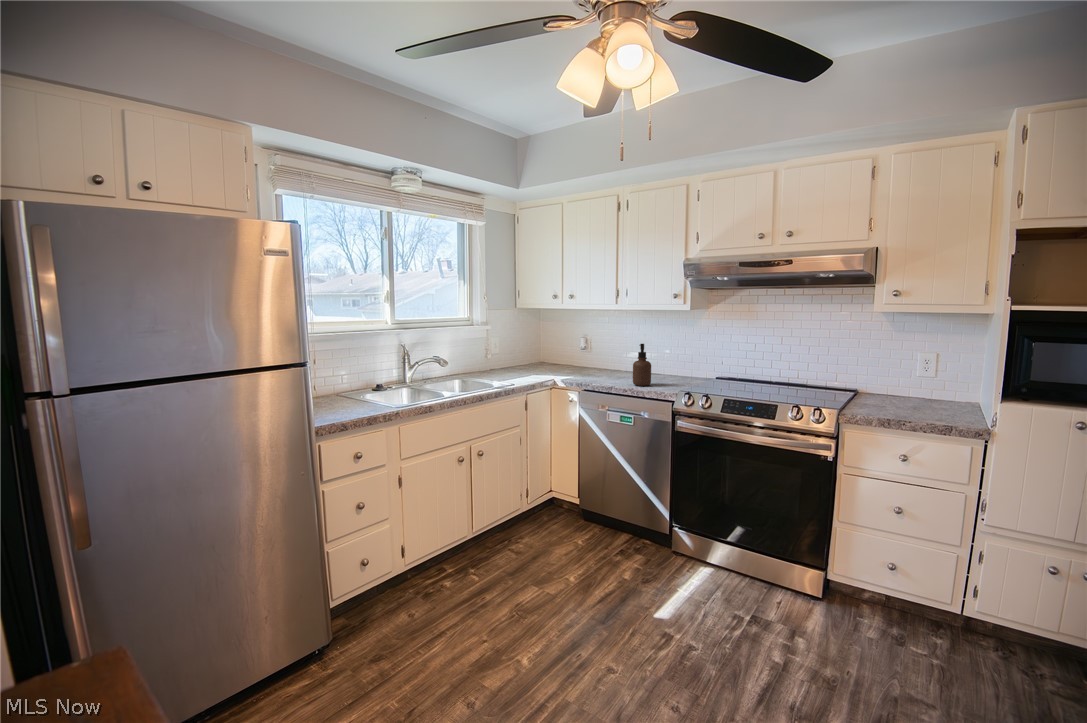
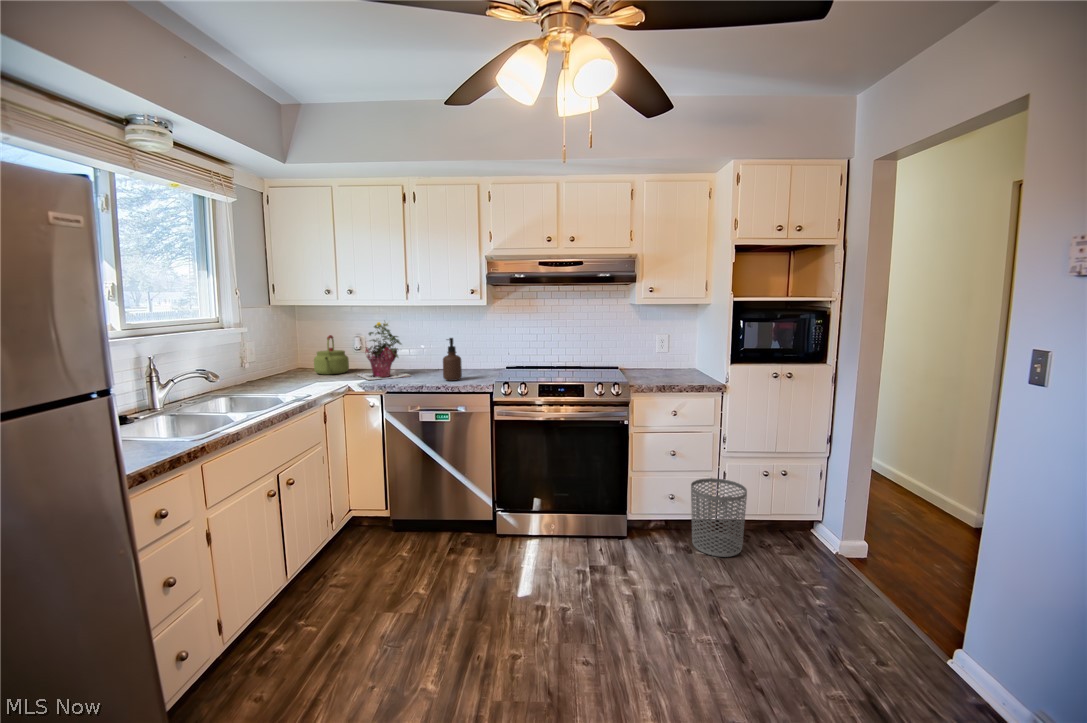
potted plant: none [572,324,613,378] -> present [358,322,411,380]
kettle: none [544,335,572,369] -> present [314,335,349,374]
waste bin: none [917,556,1017,678] -> present [691,478,747,557]

